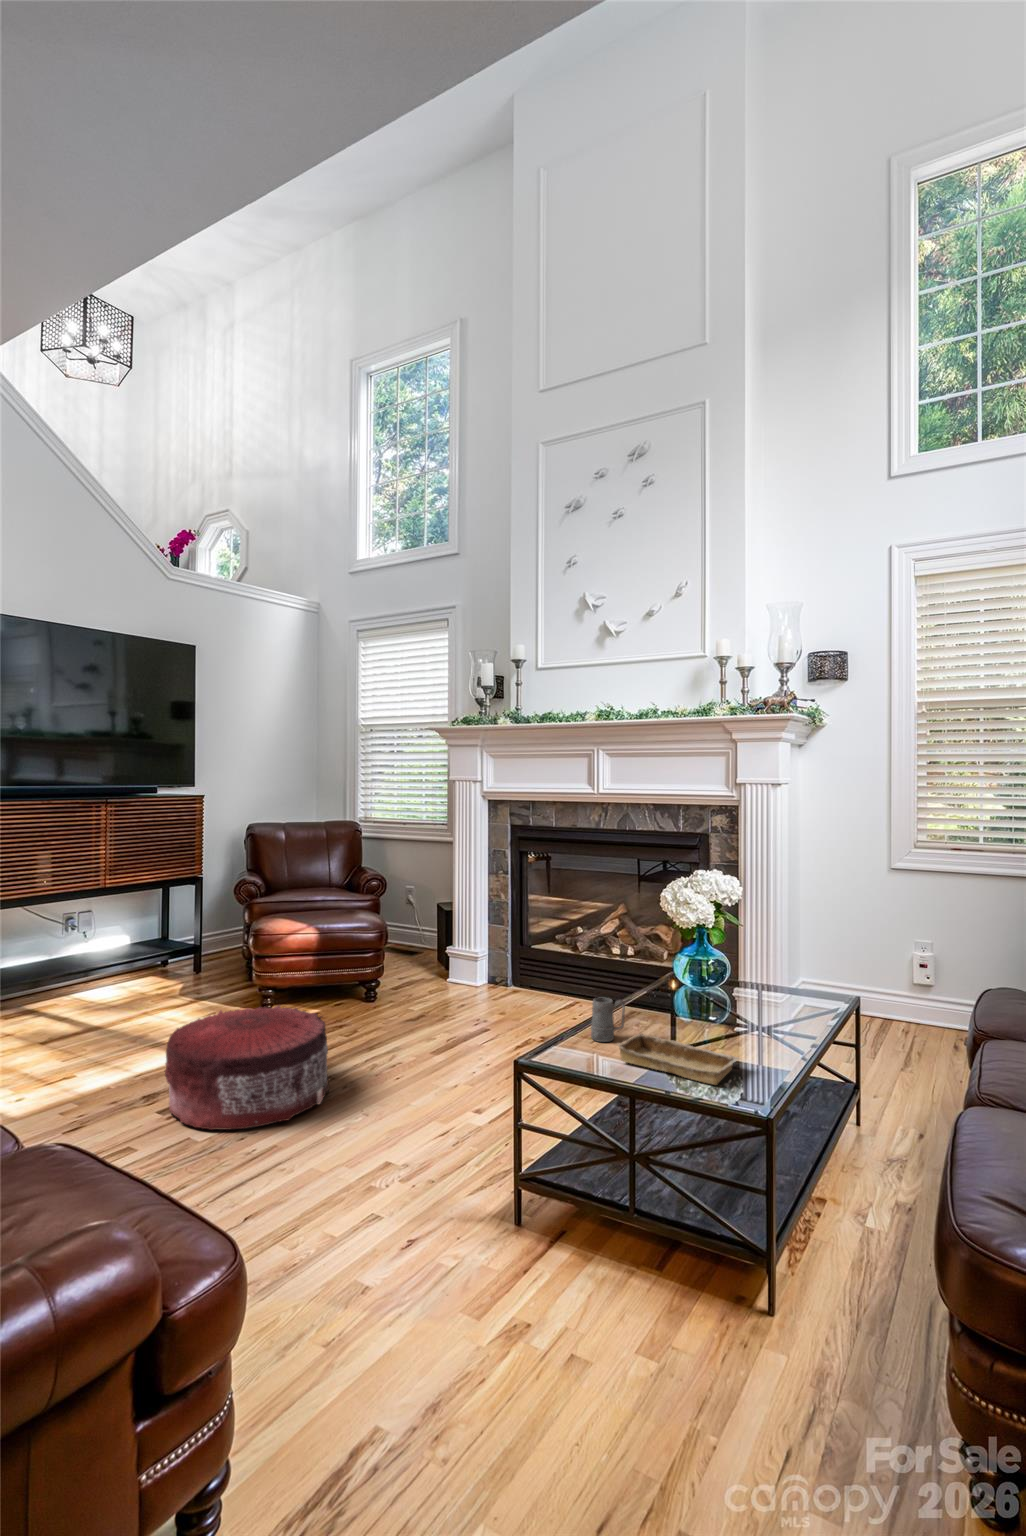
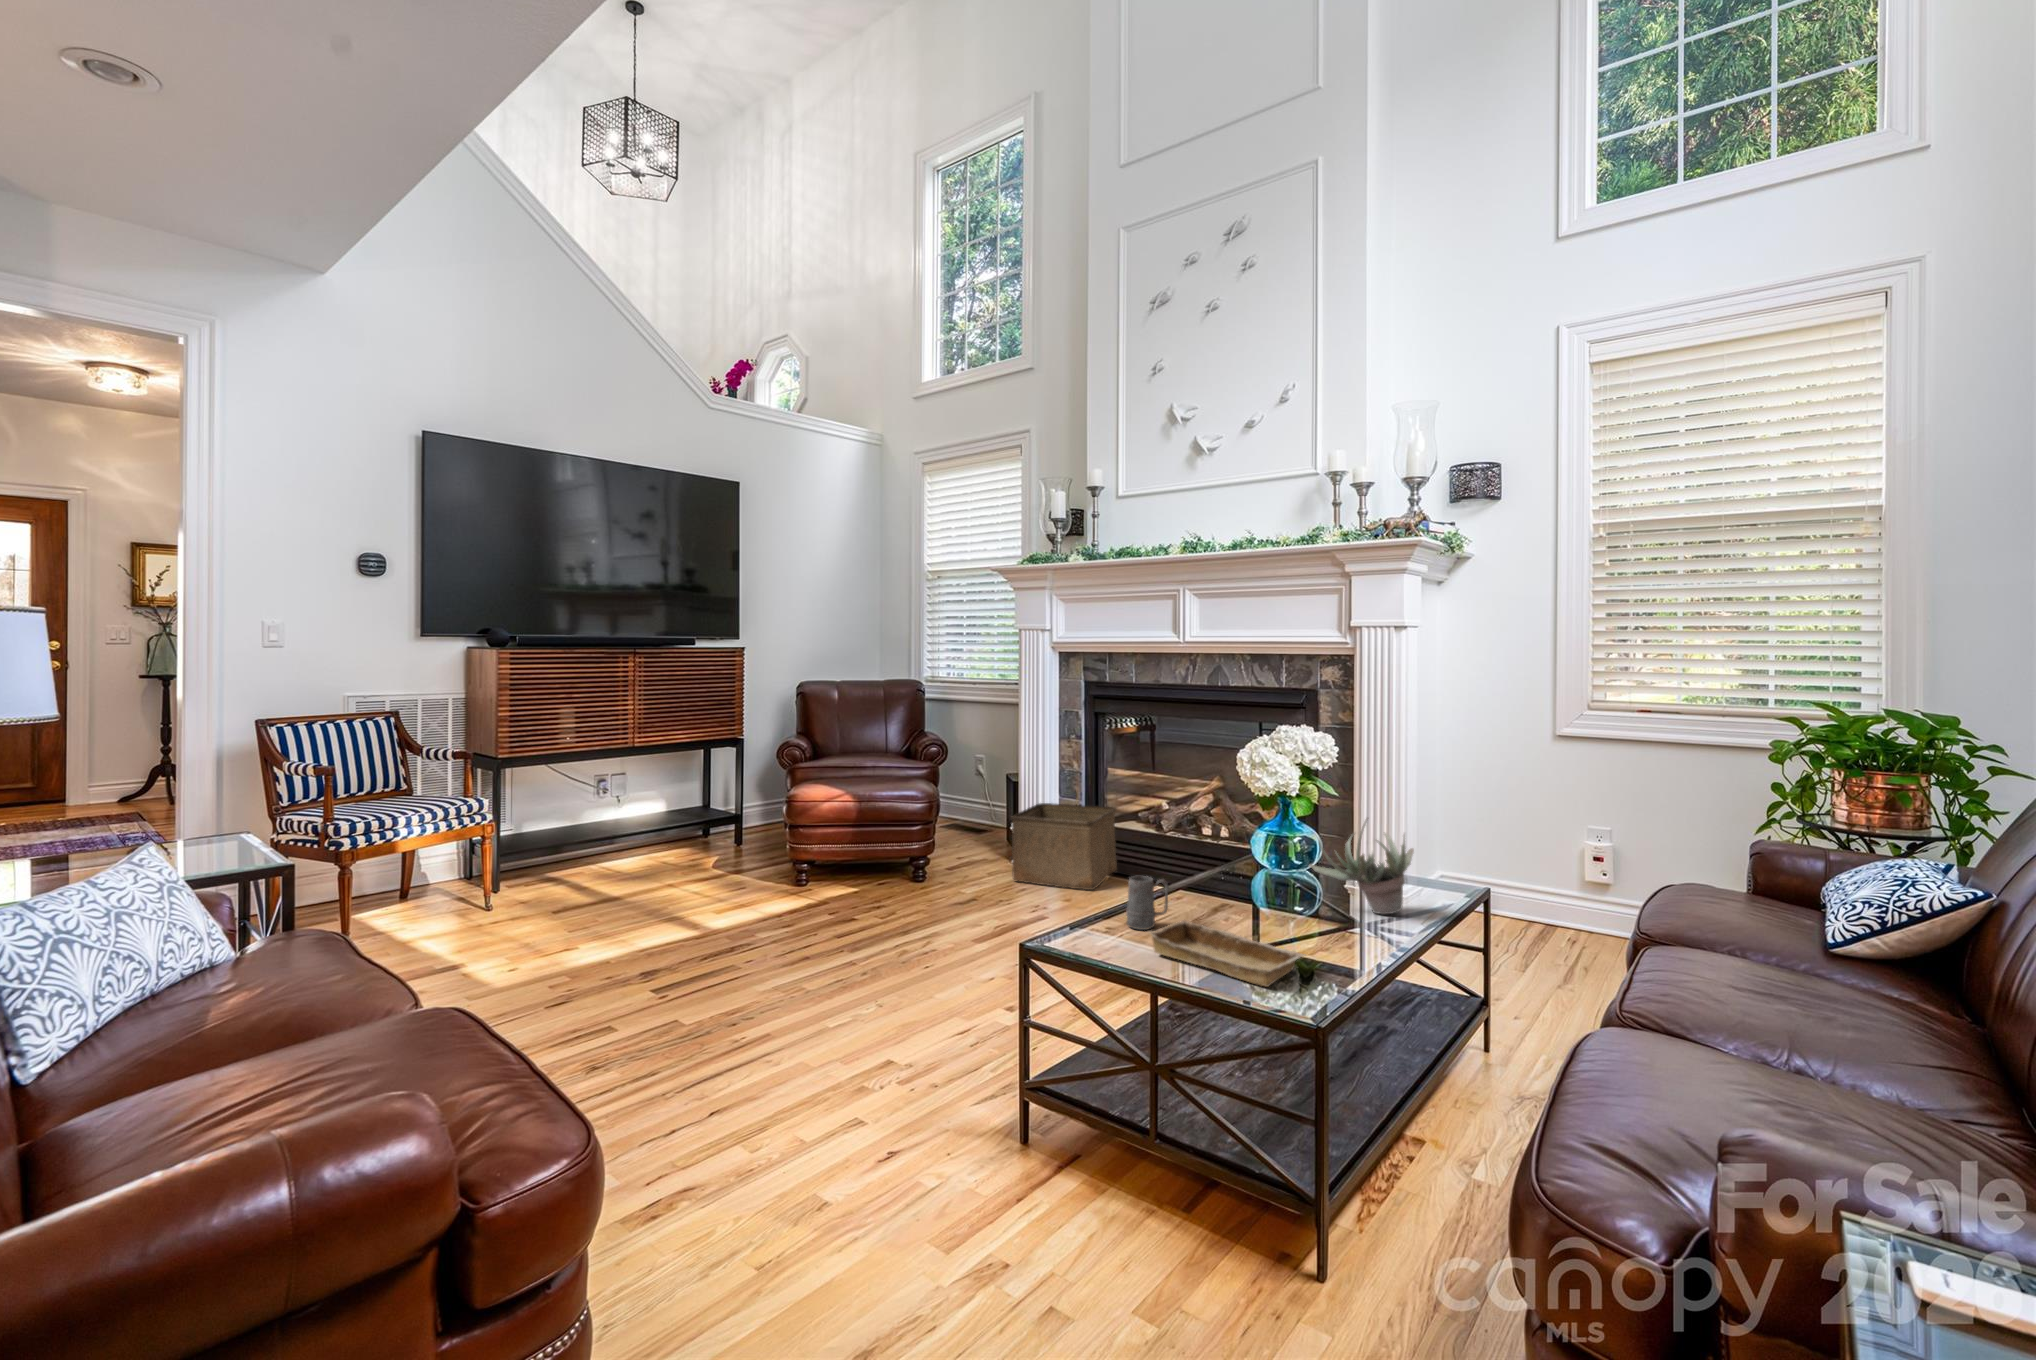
storage bin: none [452,929,541,1005] -> present [1010,803,1117,890]
succulent plant: none [728,944,807,1021] -> present [1309,819,1414,914]
pouf: present [165,1005,330,1130] -> none [658,877,849,1013]

